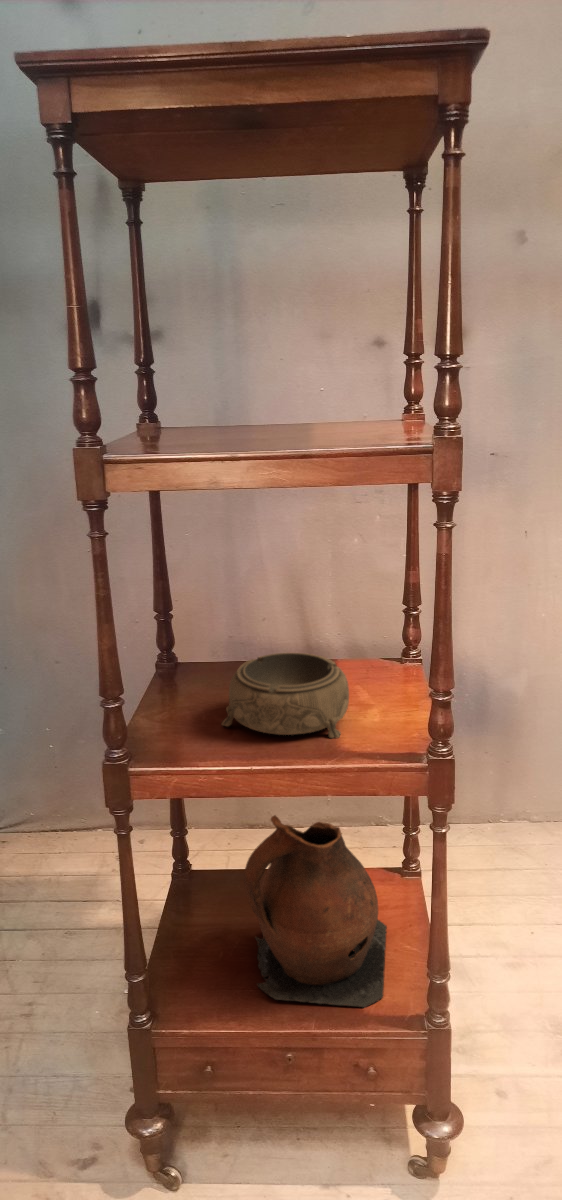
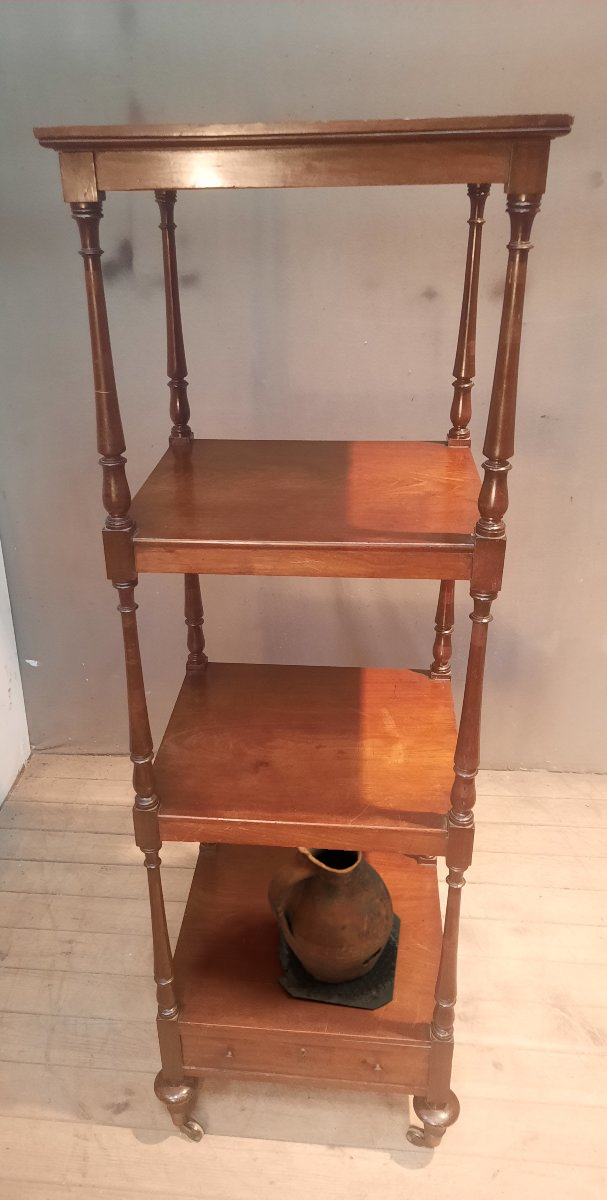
decorative bowl: present [222,653,349,738] -> none [251,683,376,785]

